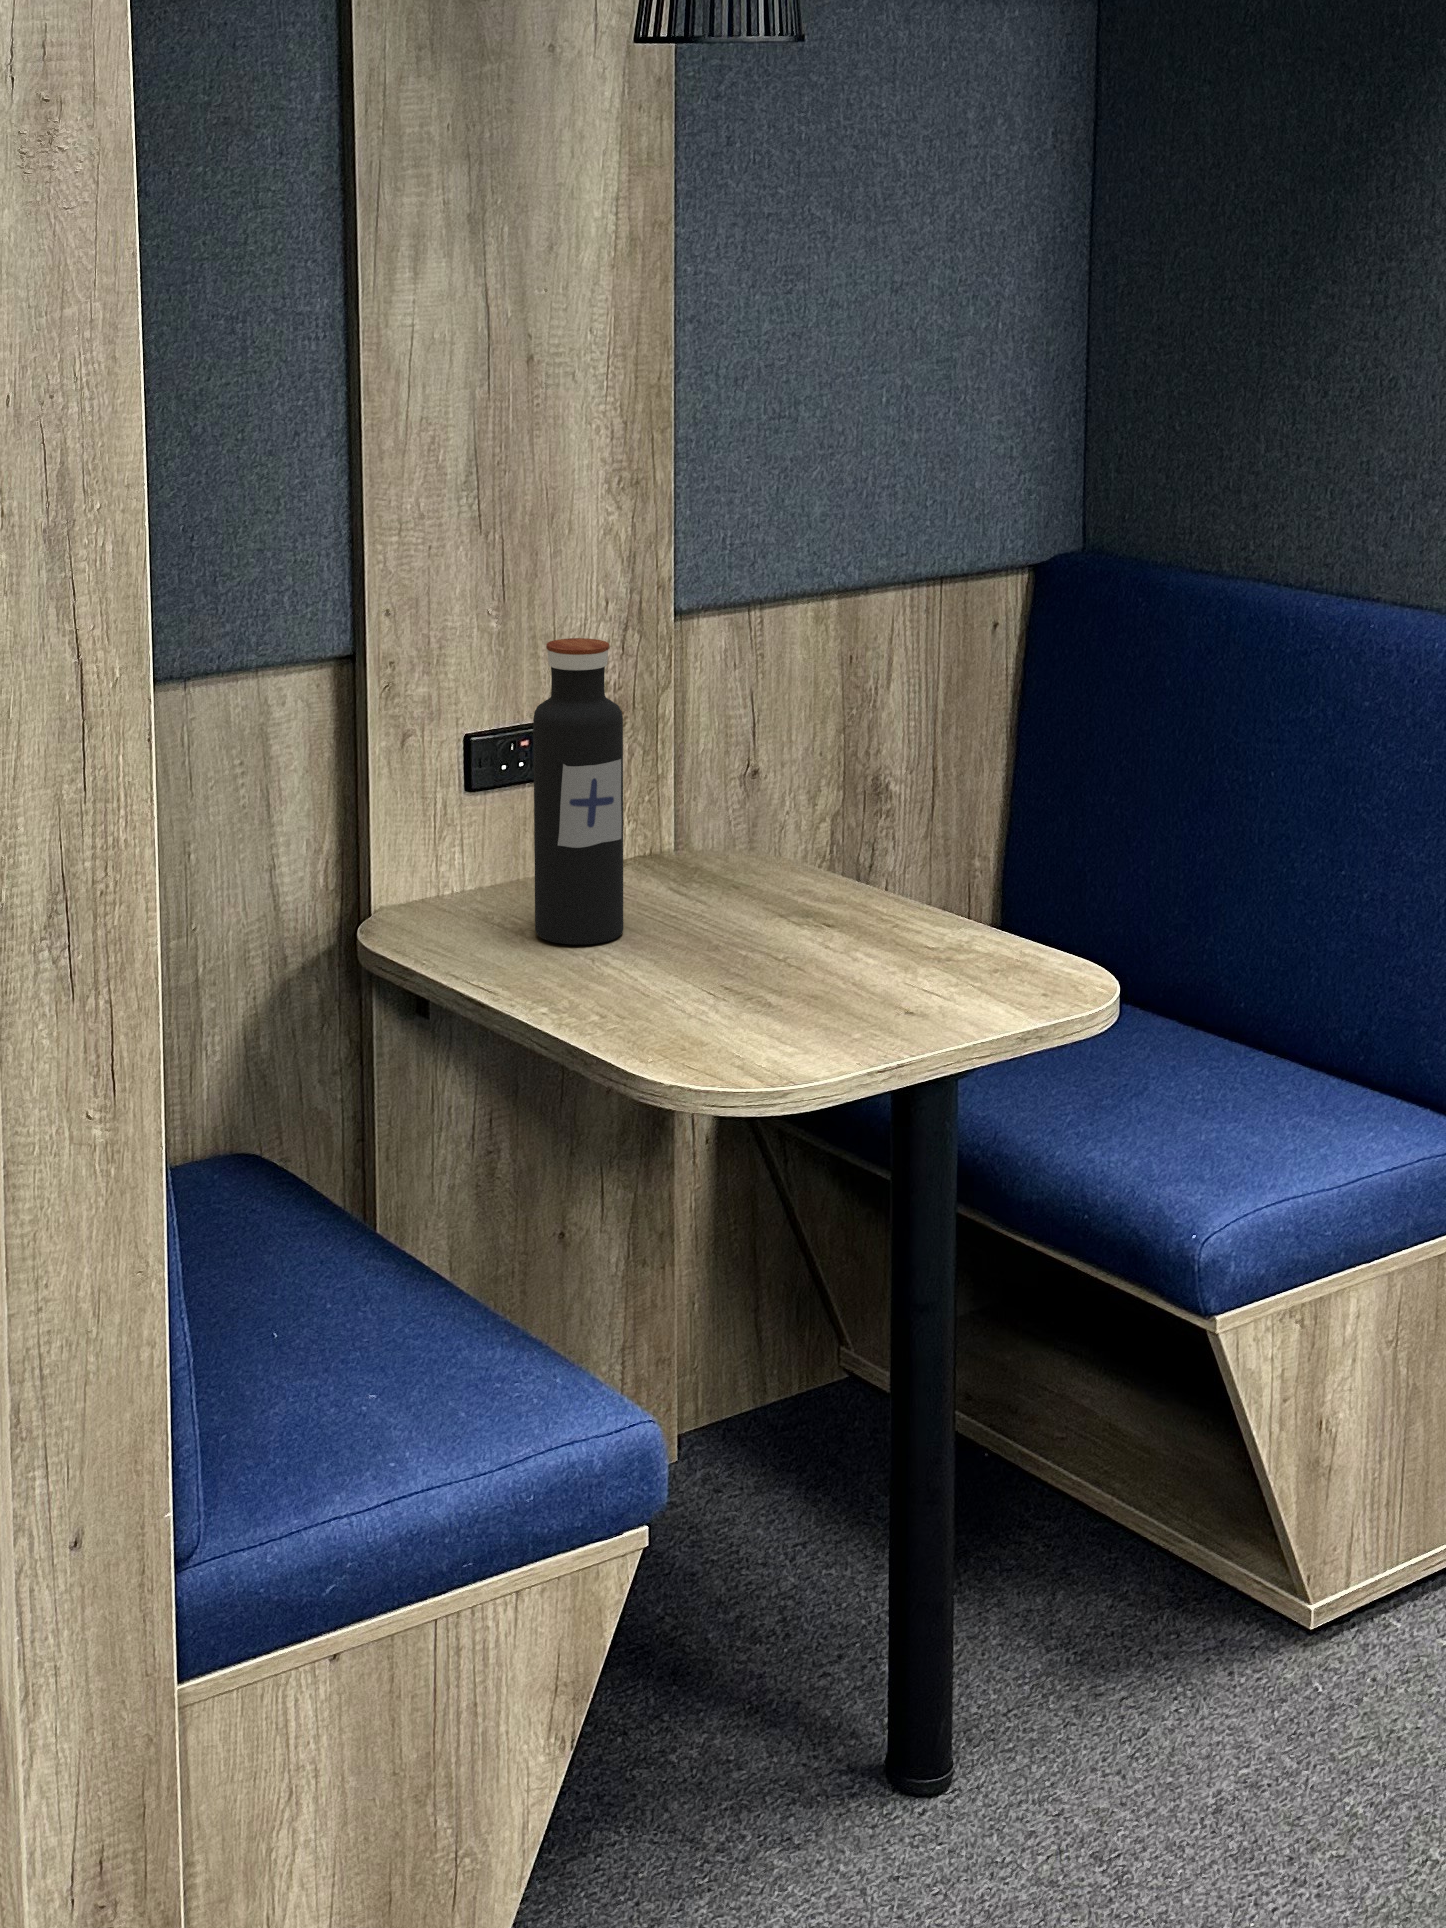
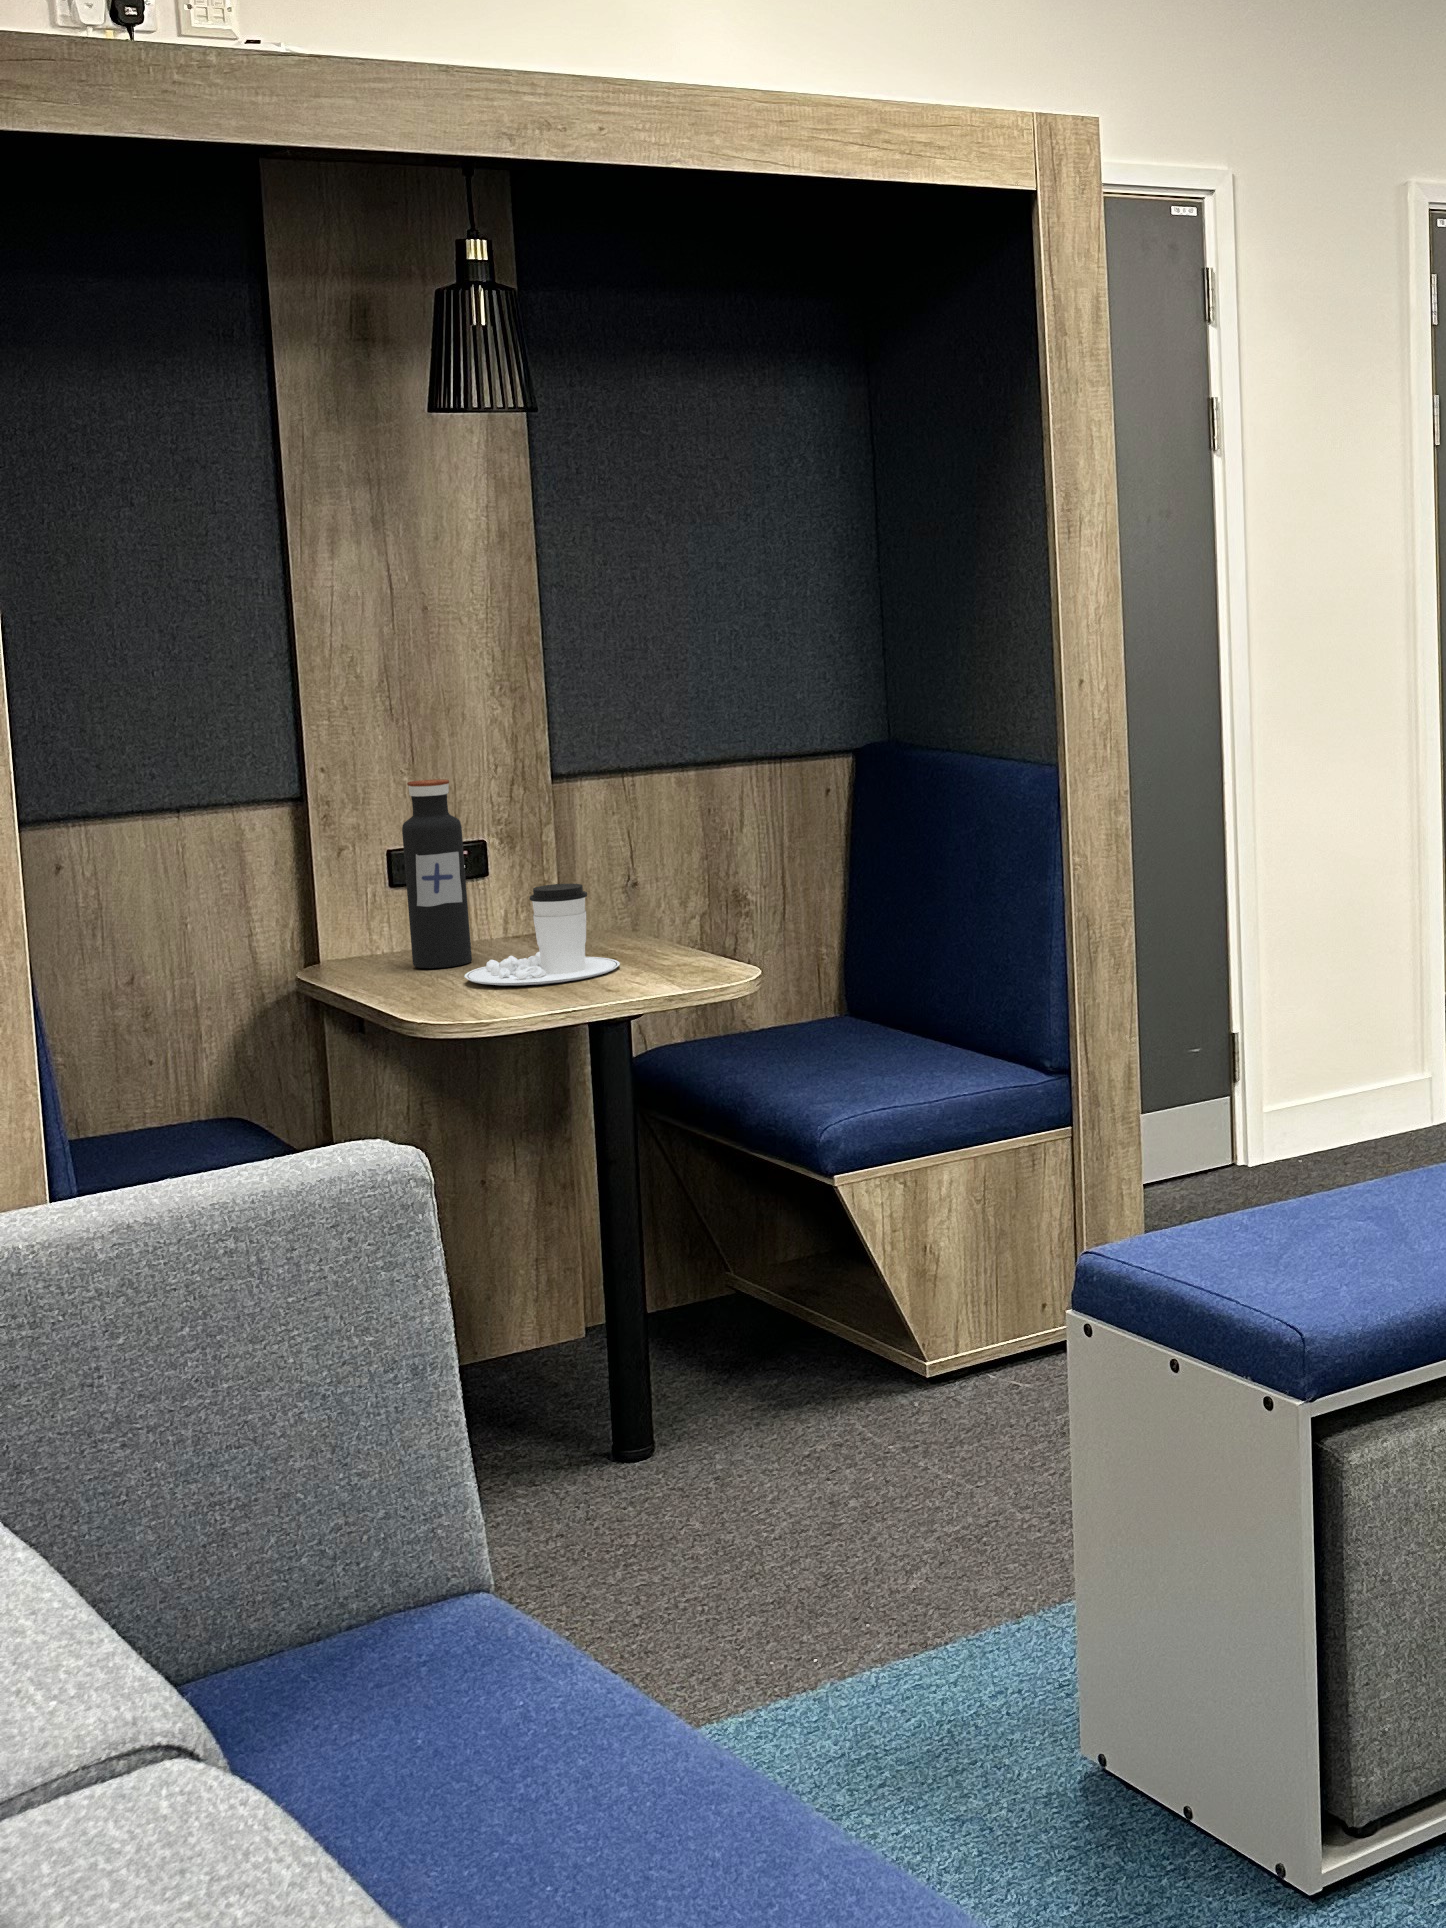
coffee cup: none [675,833,918,1016] -> present [465,884,620,985]

